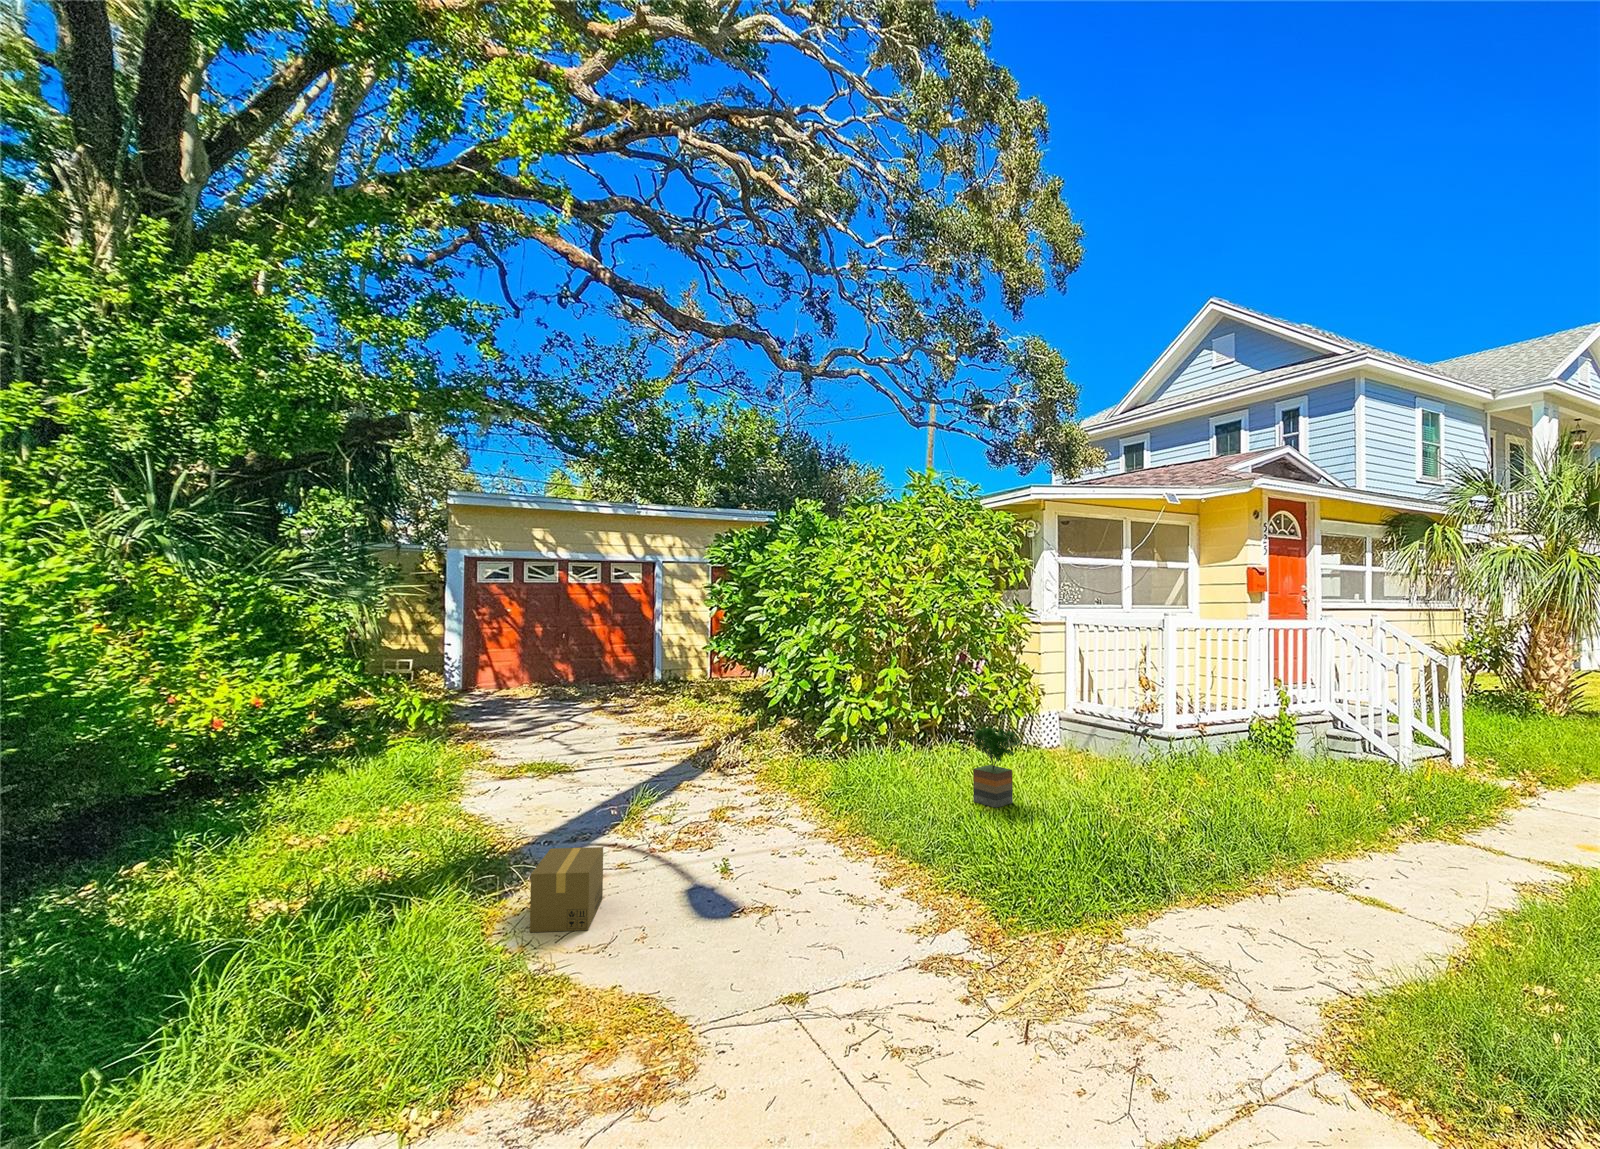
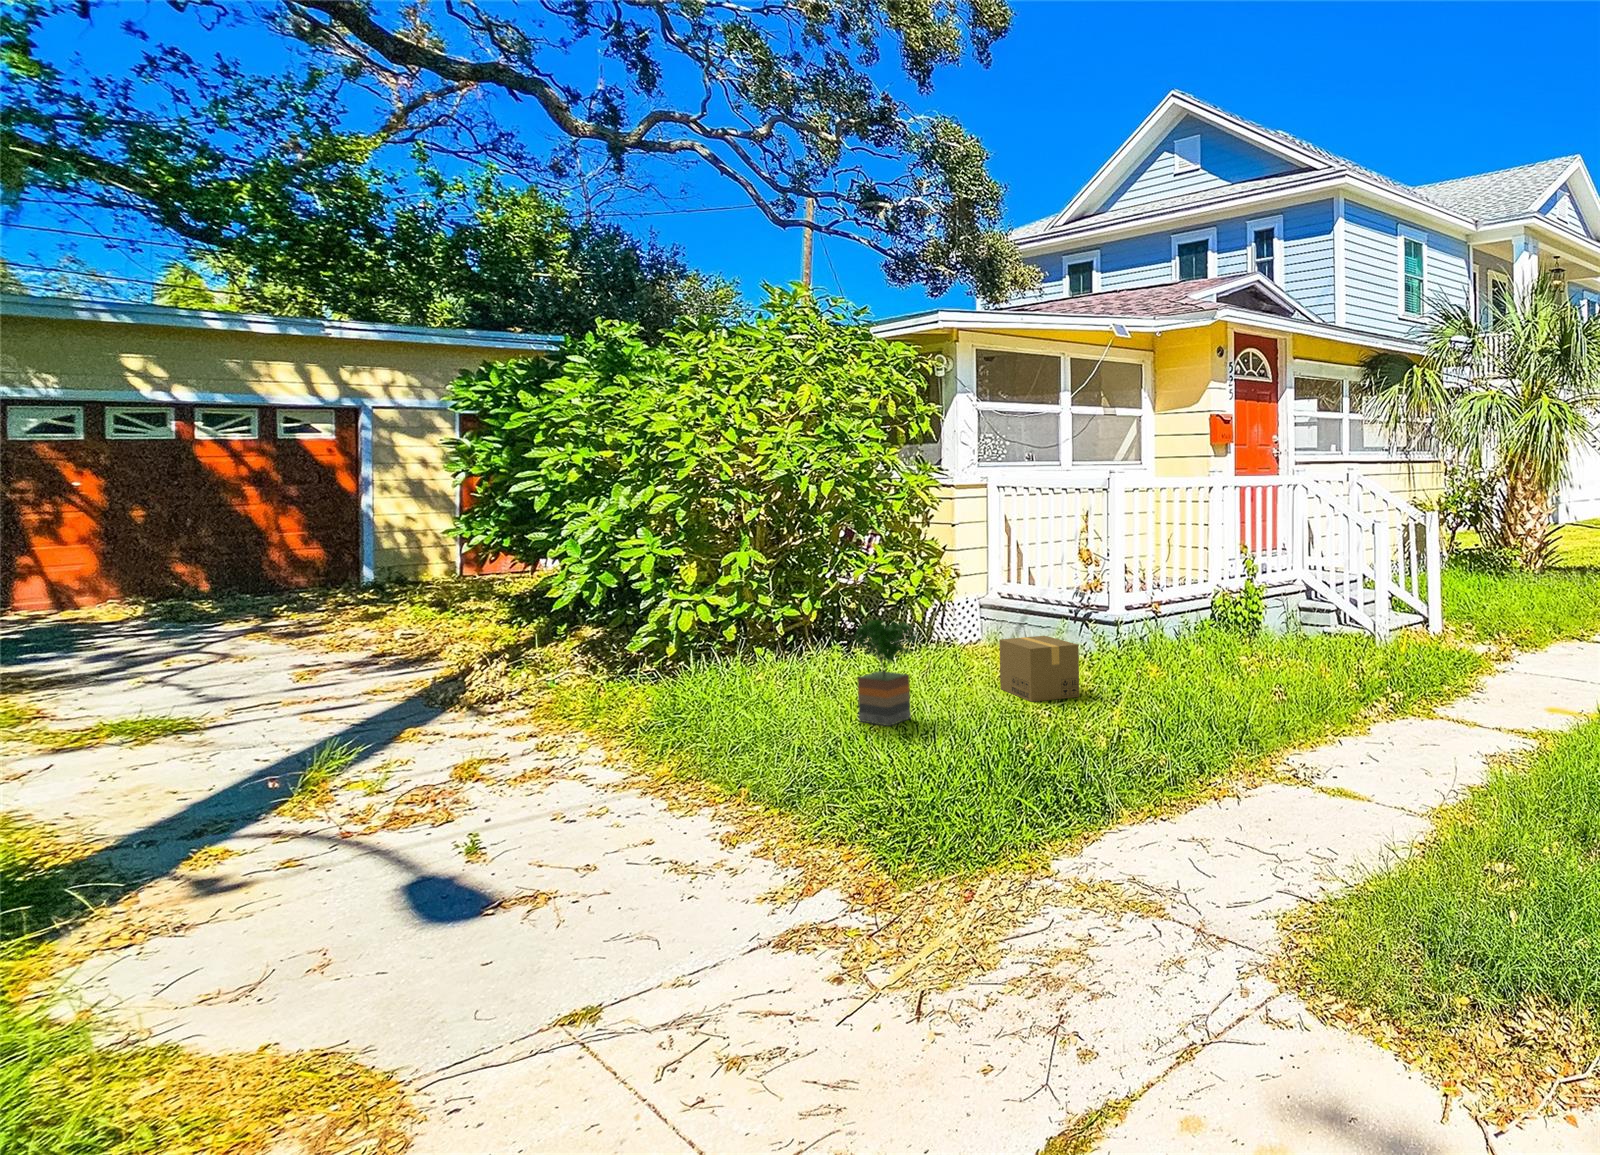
cardboard box: present [530,847,603,932] -> present [999,636,1079,702]

